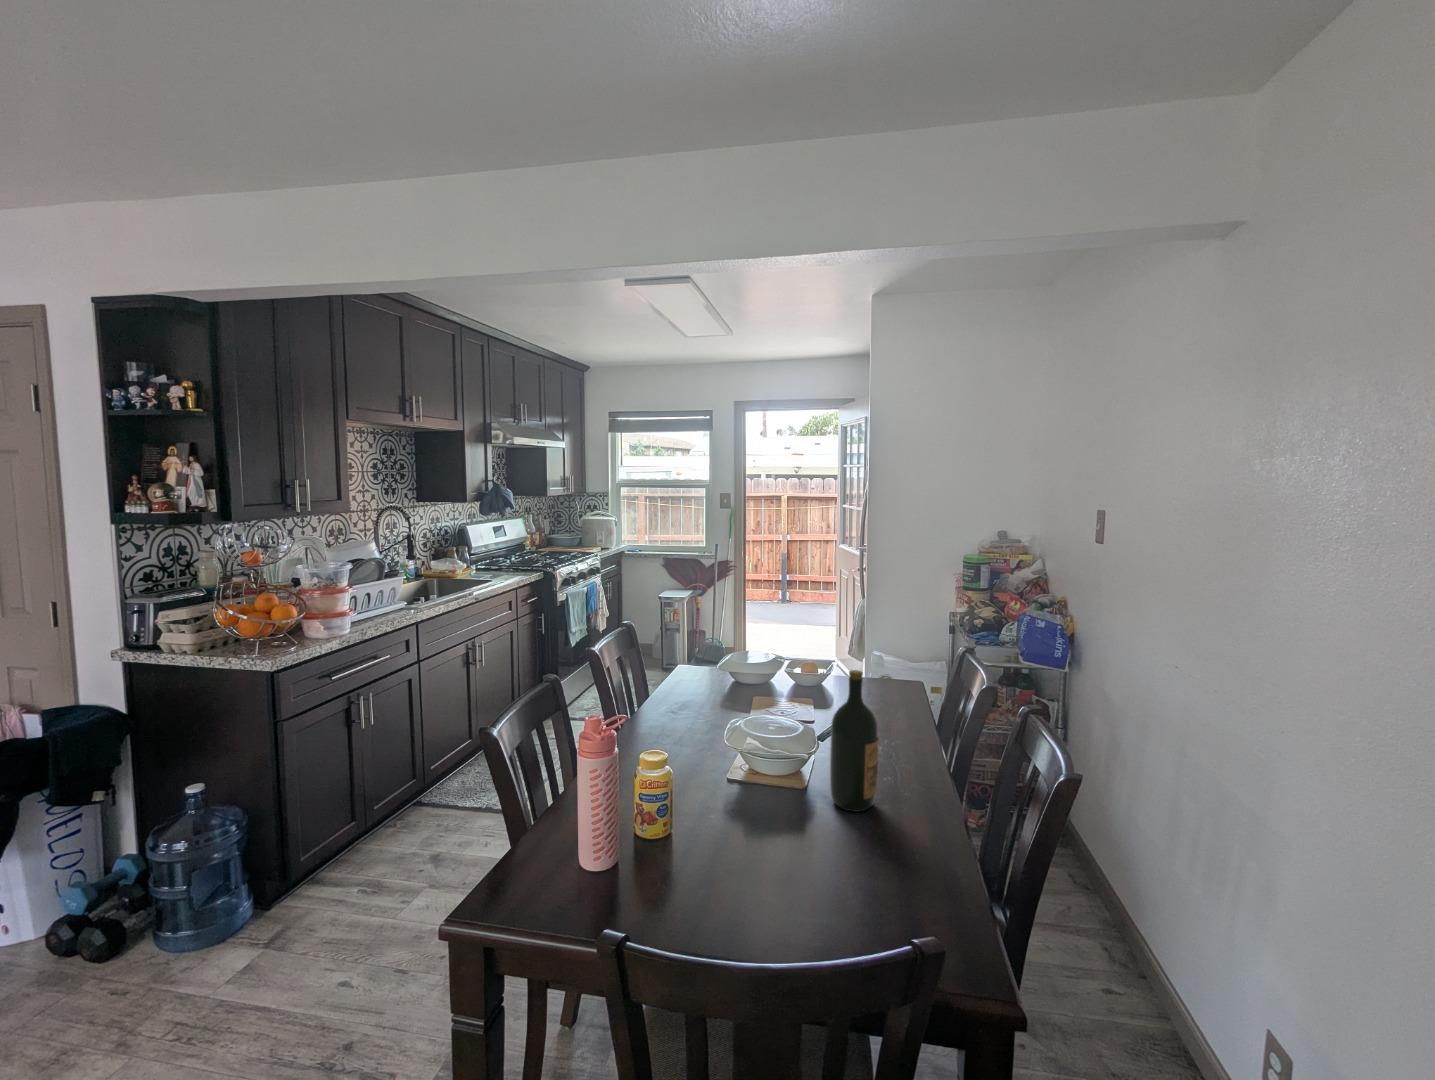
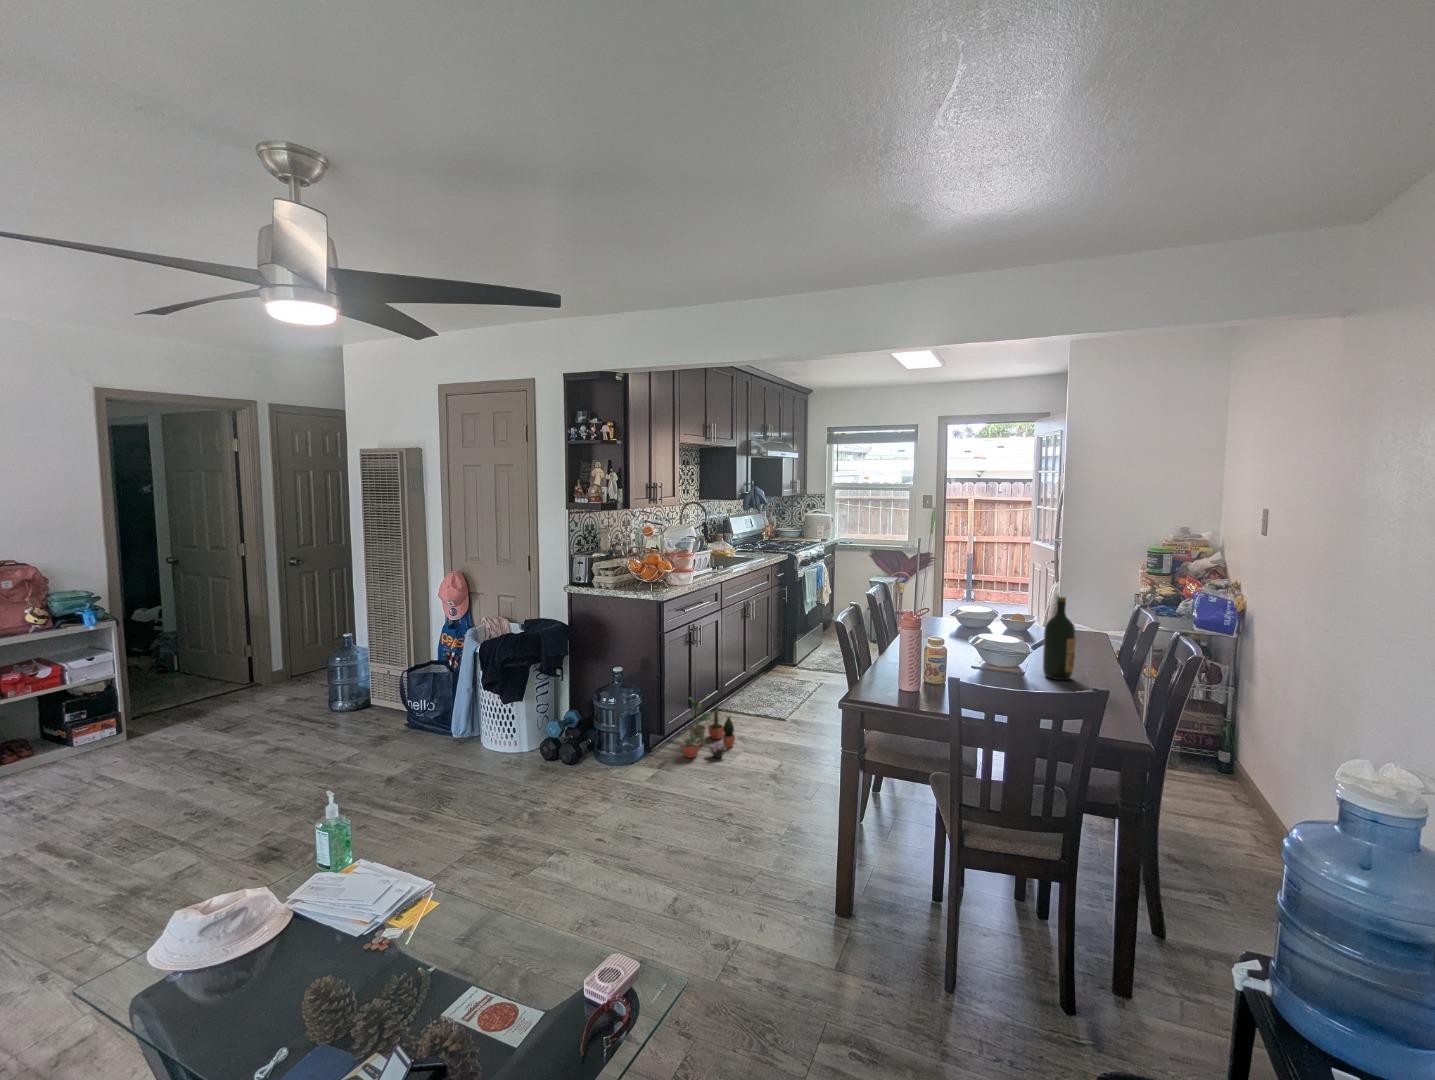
potted plant: none [310,807,417,920] -> present [681,697,735,758]

